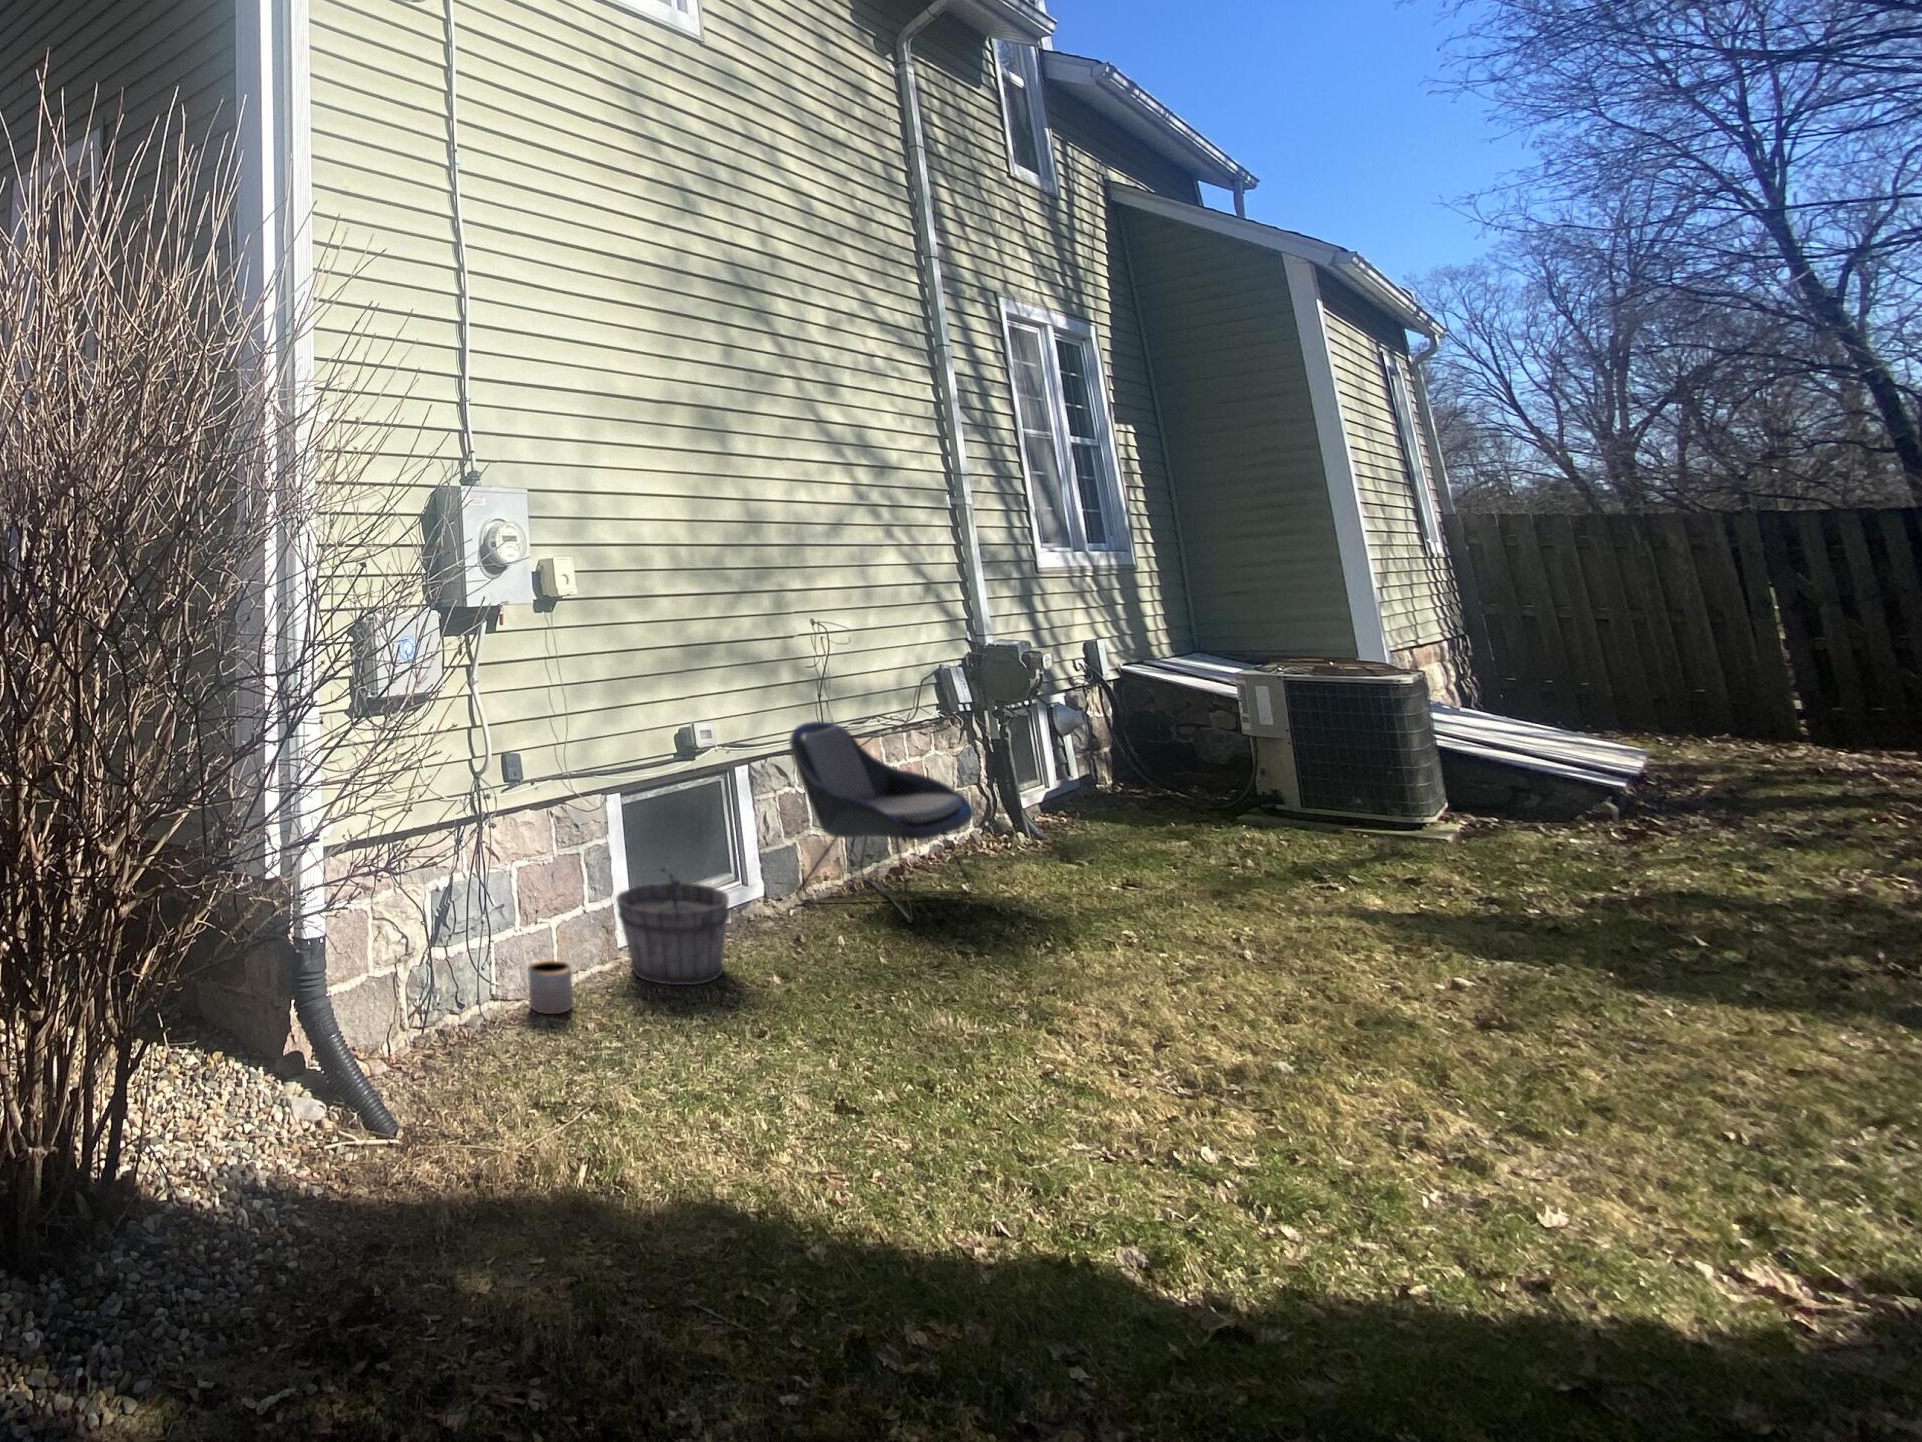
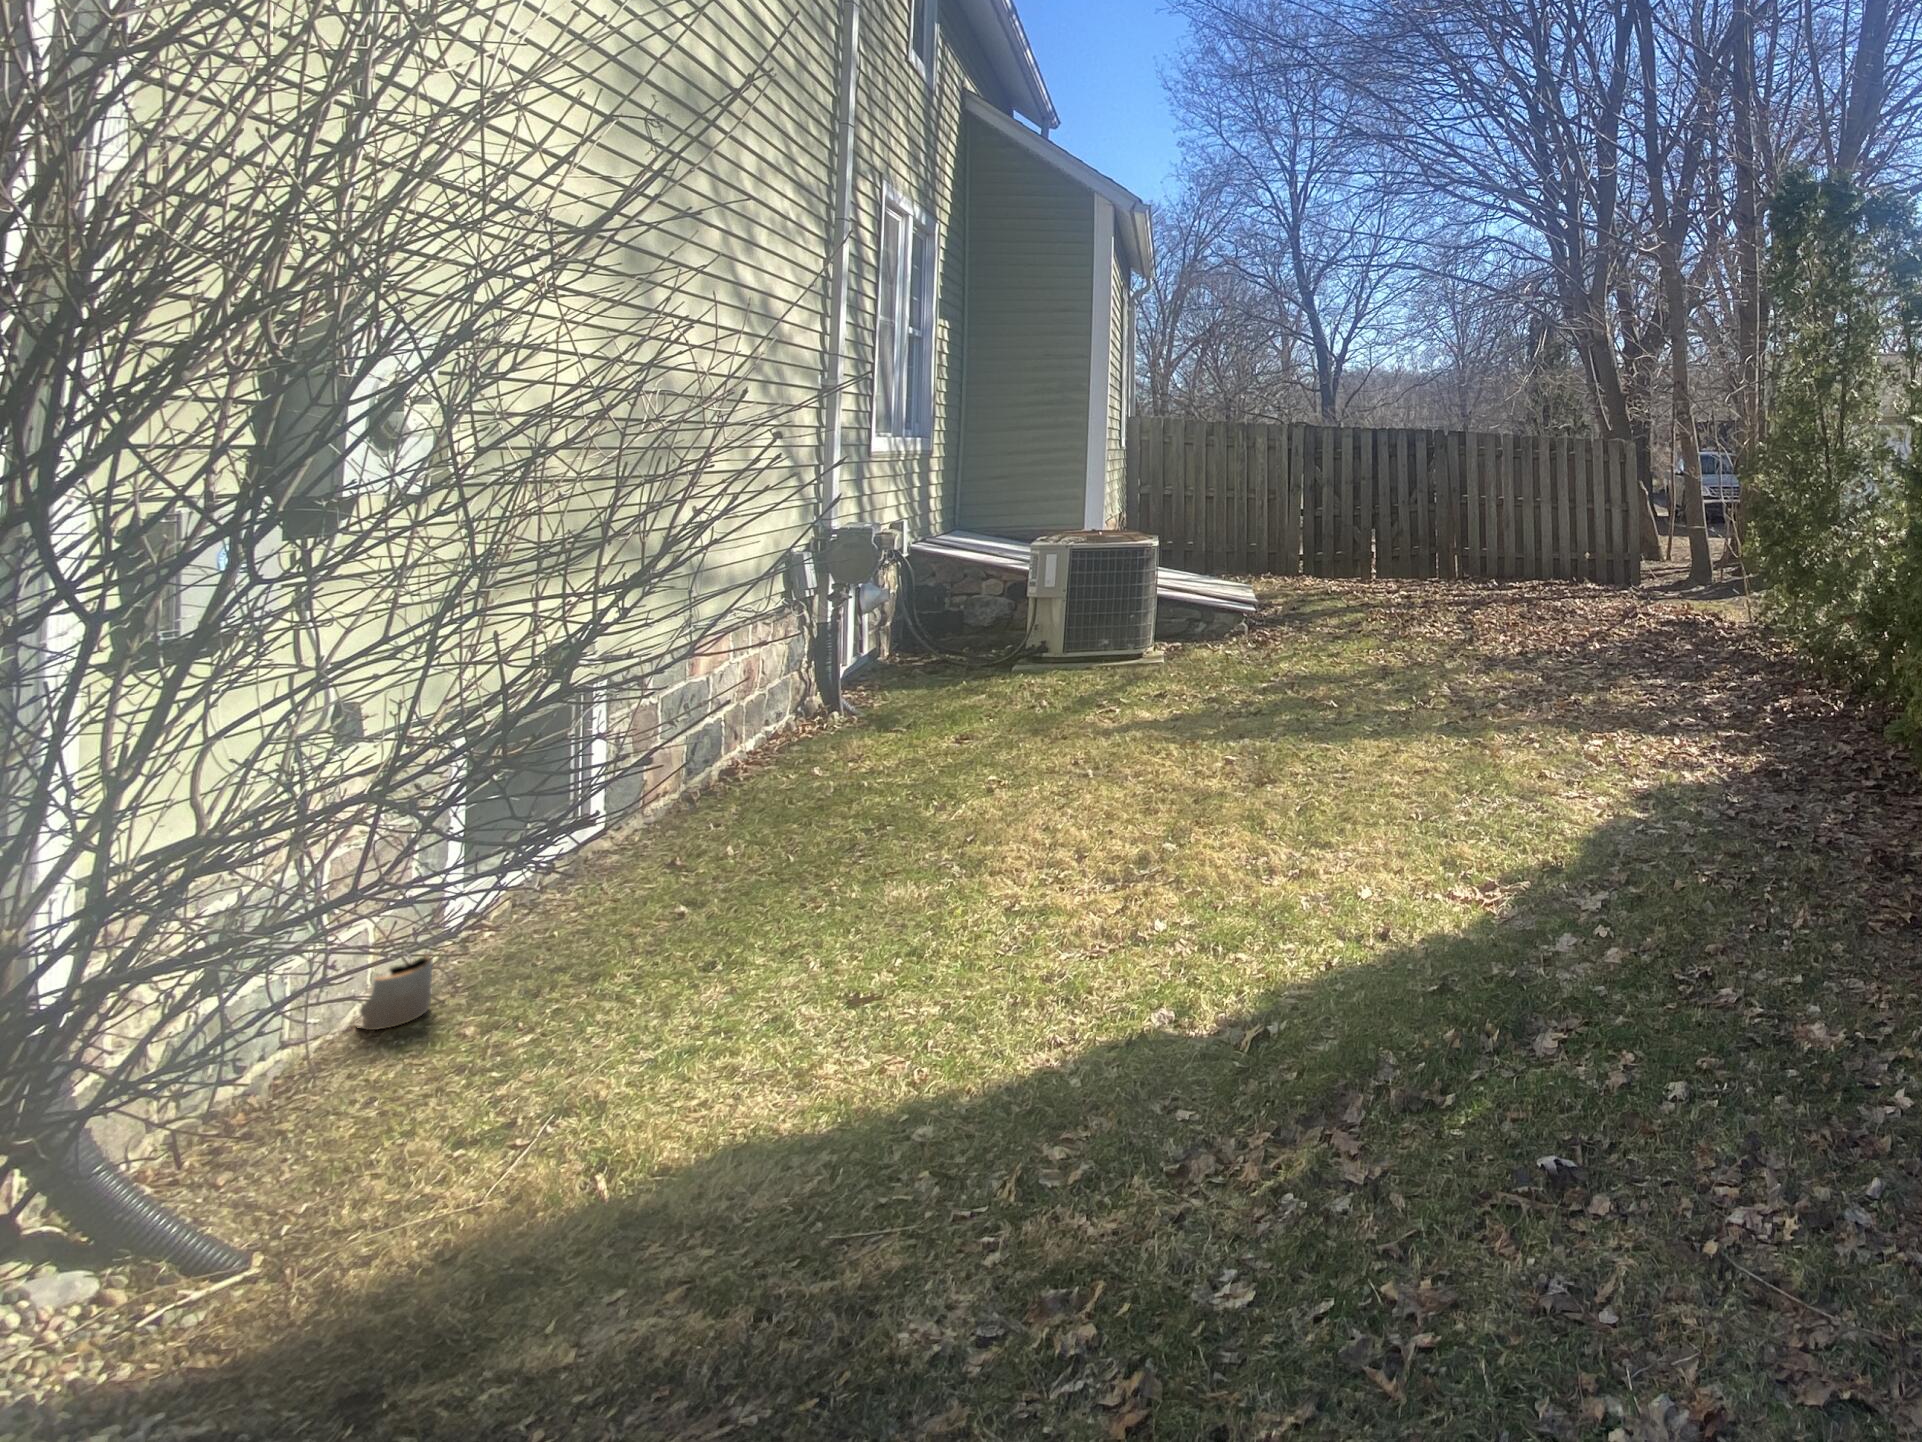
lounge chair: present [789,721,974,924] -> none [656,619,857,817]
wooden bucket: present [616,869,729,985] -> none [473,809,636,947]

